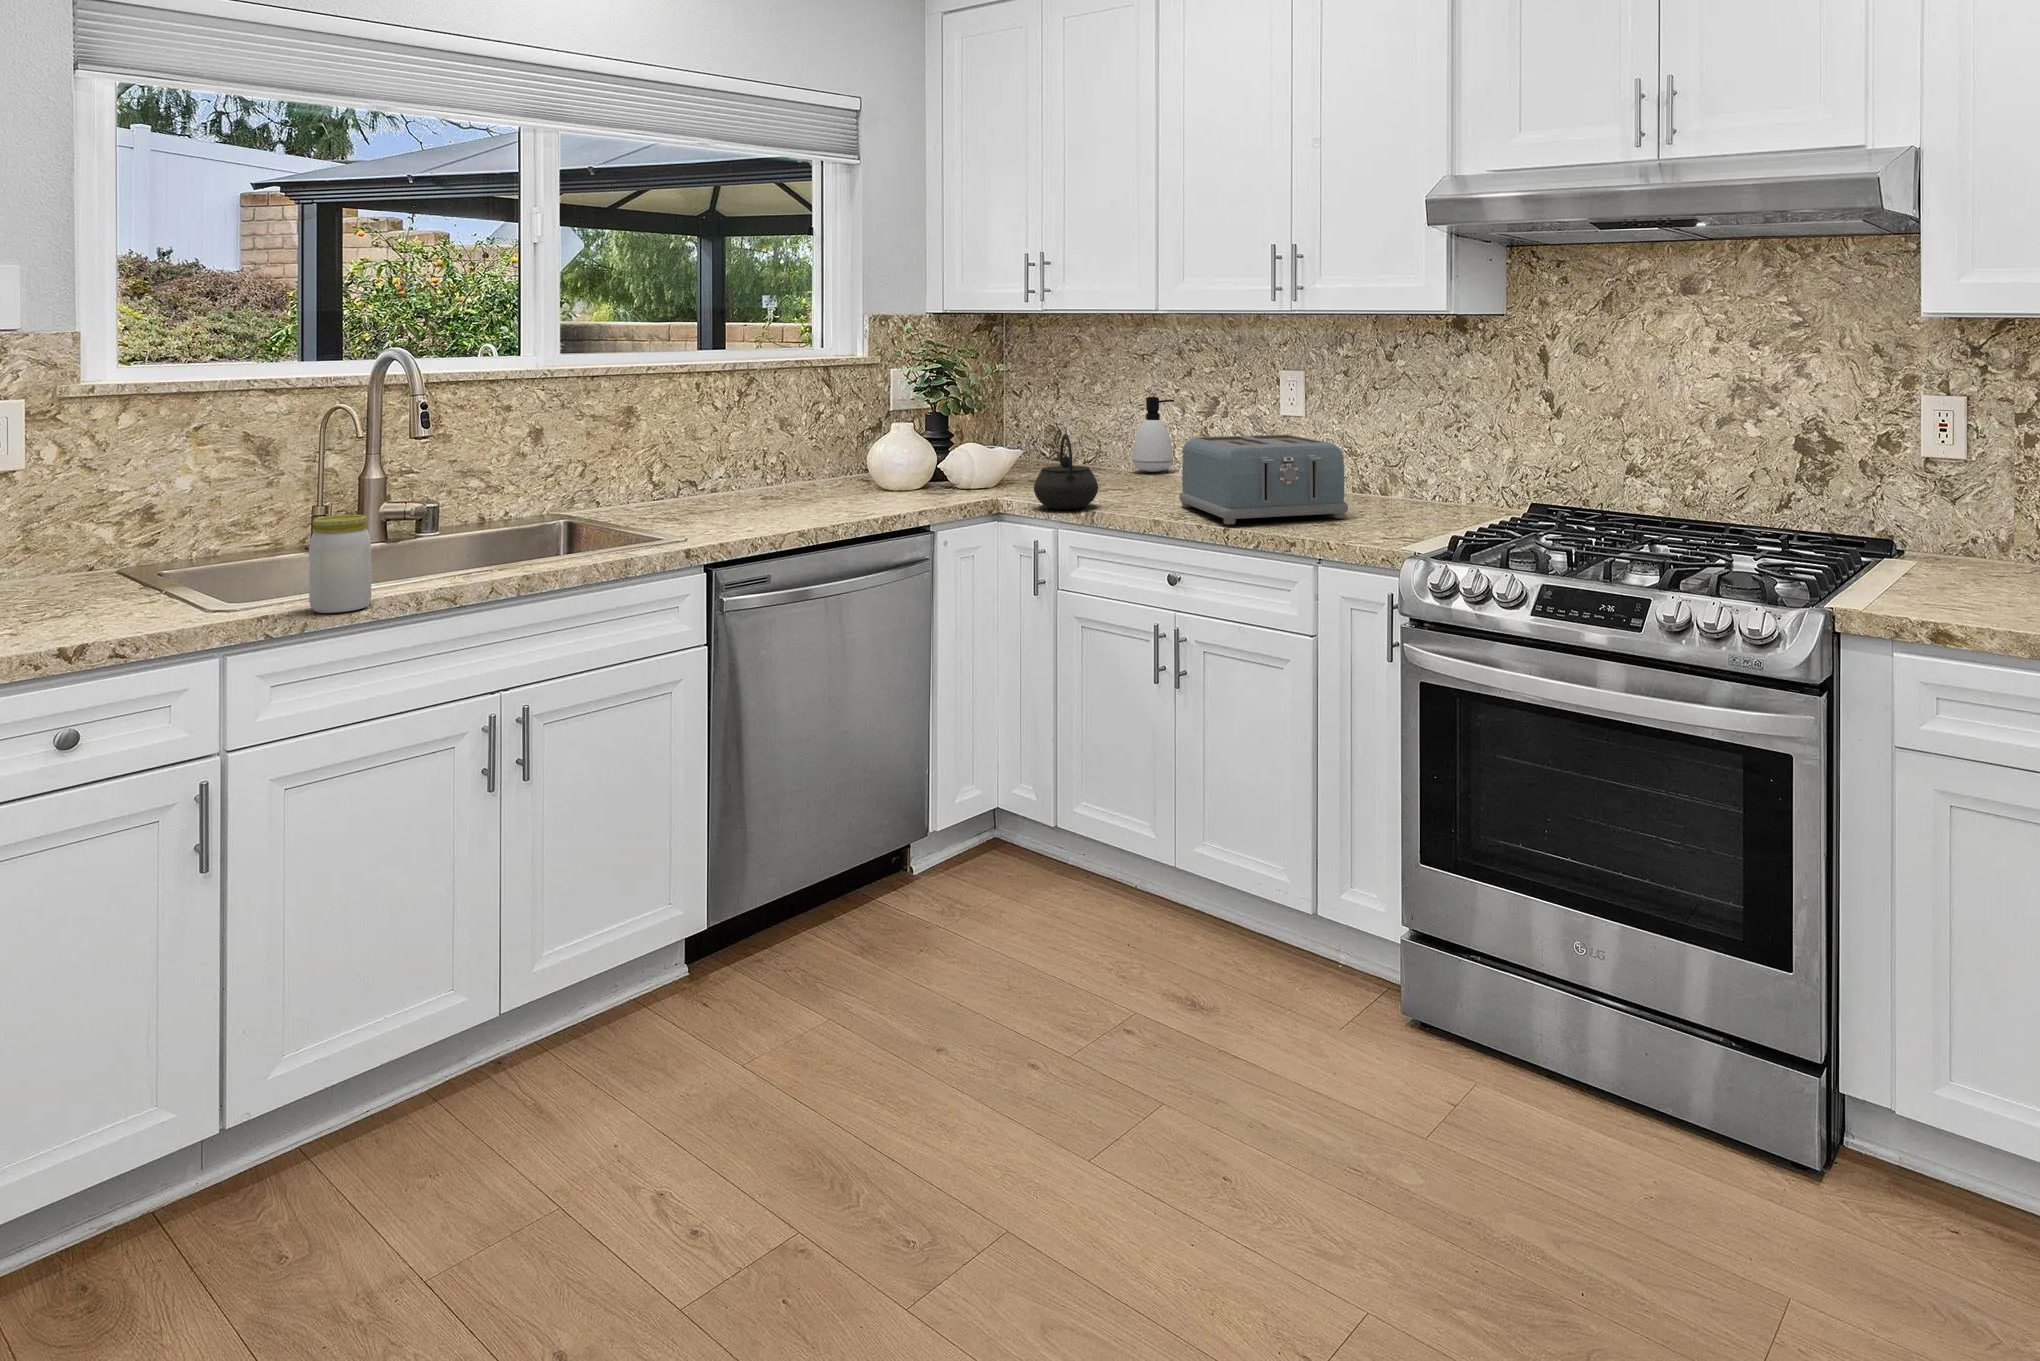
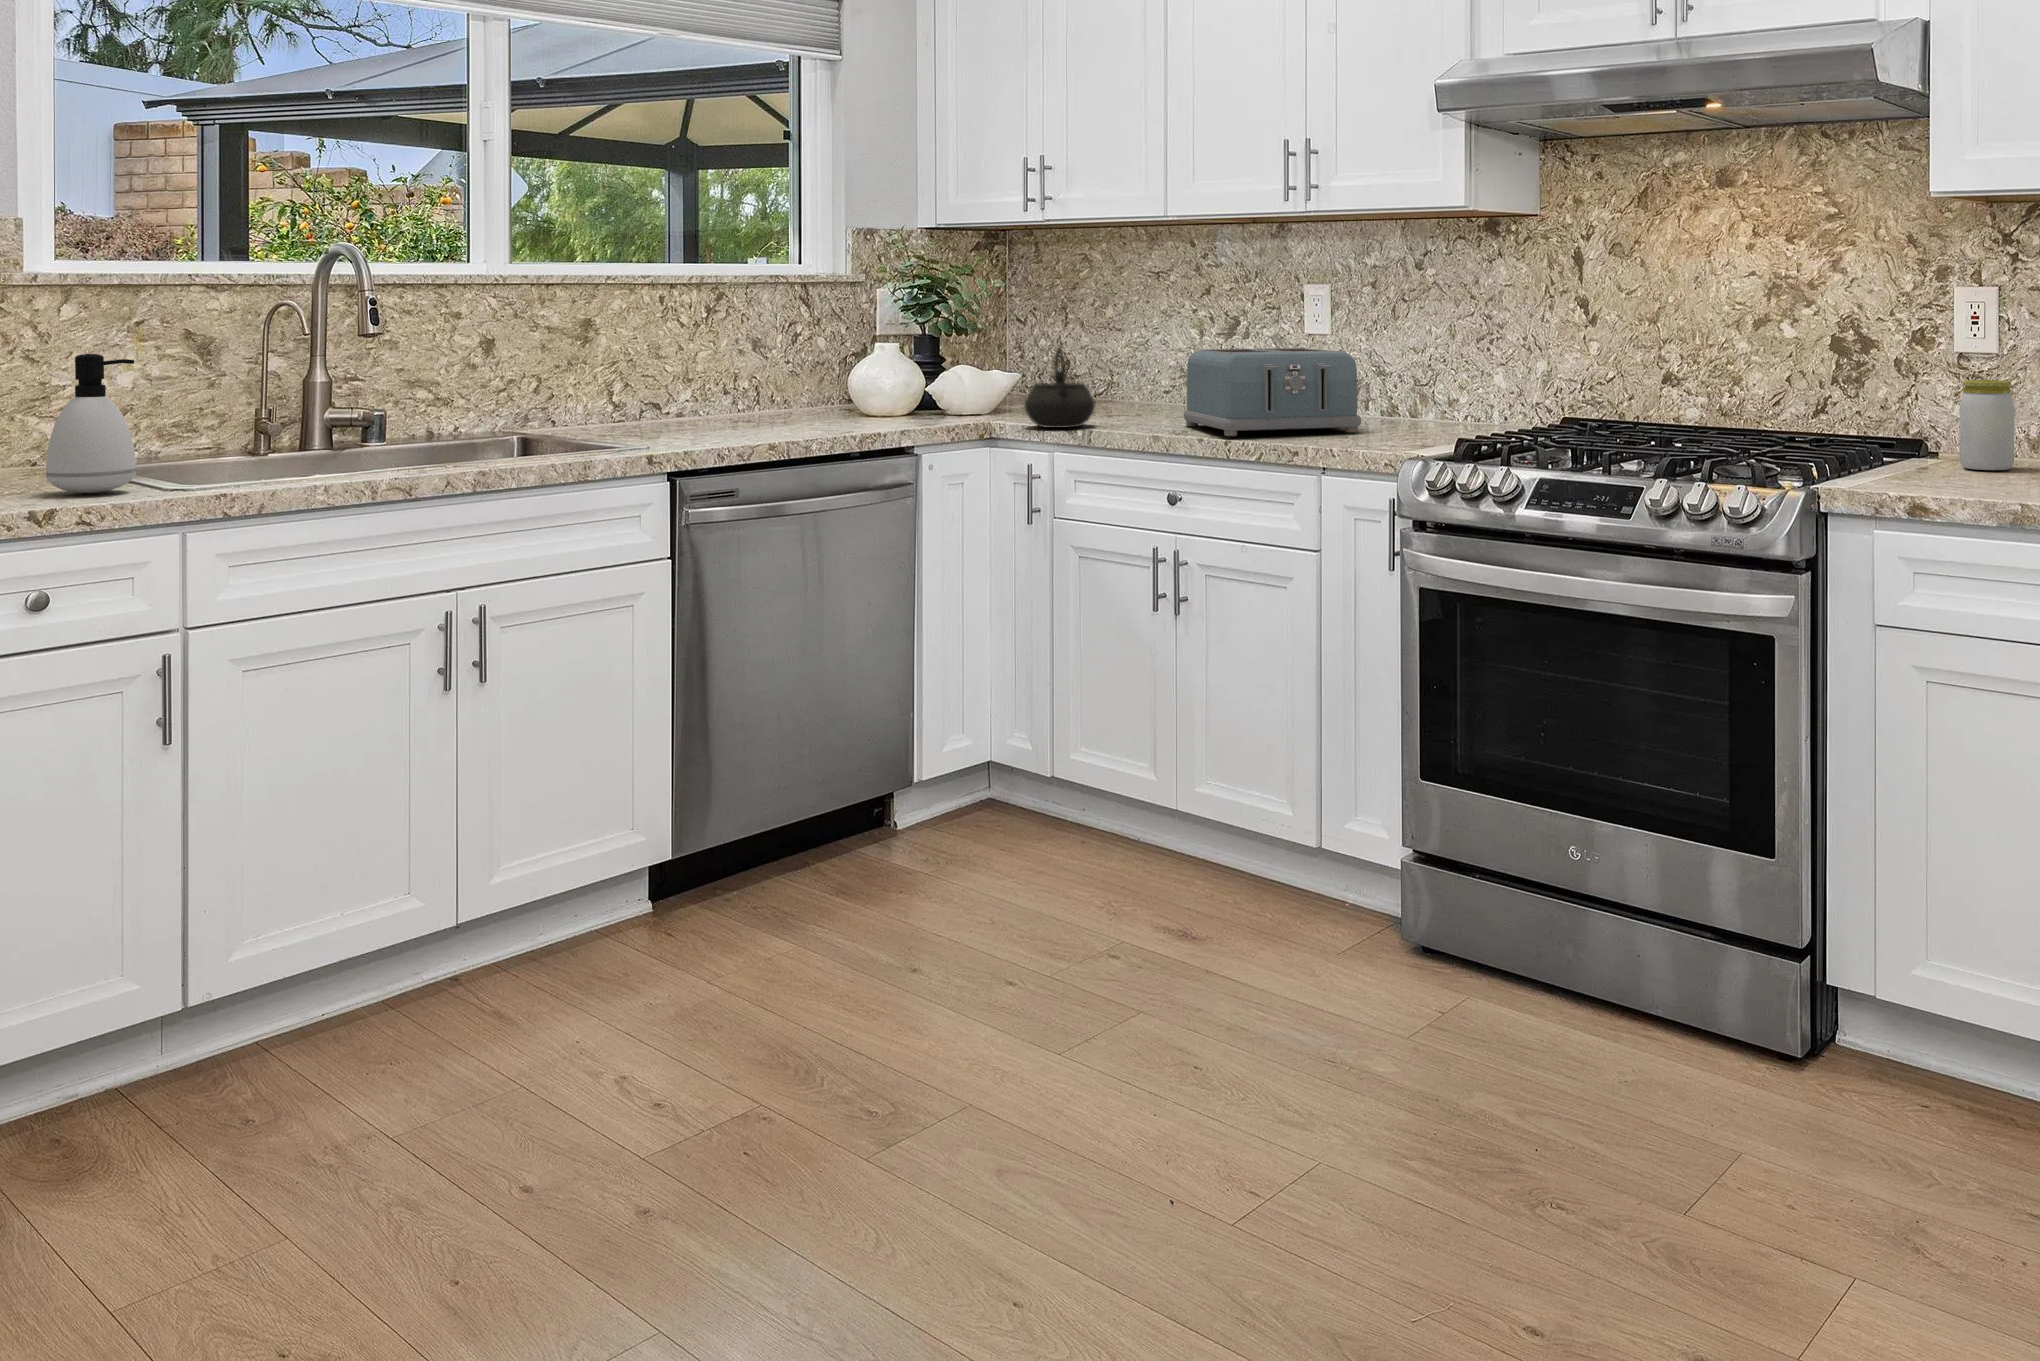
soap dispenser: present [1133,397,1174,472] -> present [46,354,136,493]
jar: present [309,515,371,613] -> present [1959,380,2015,470]

